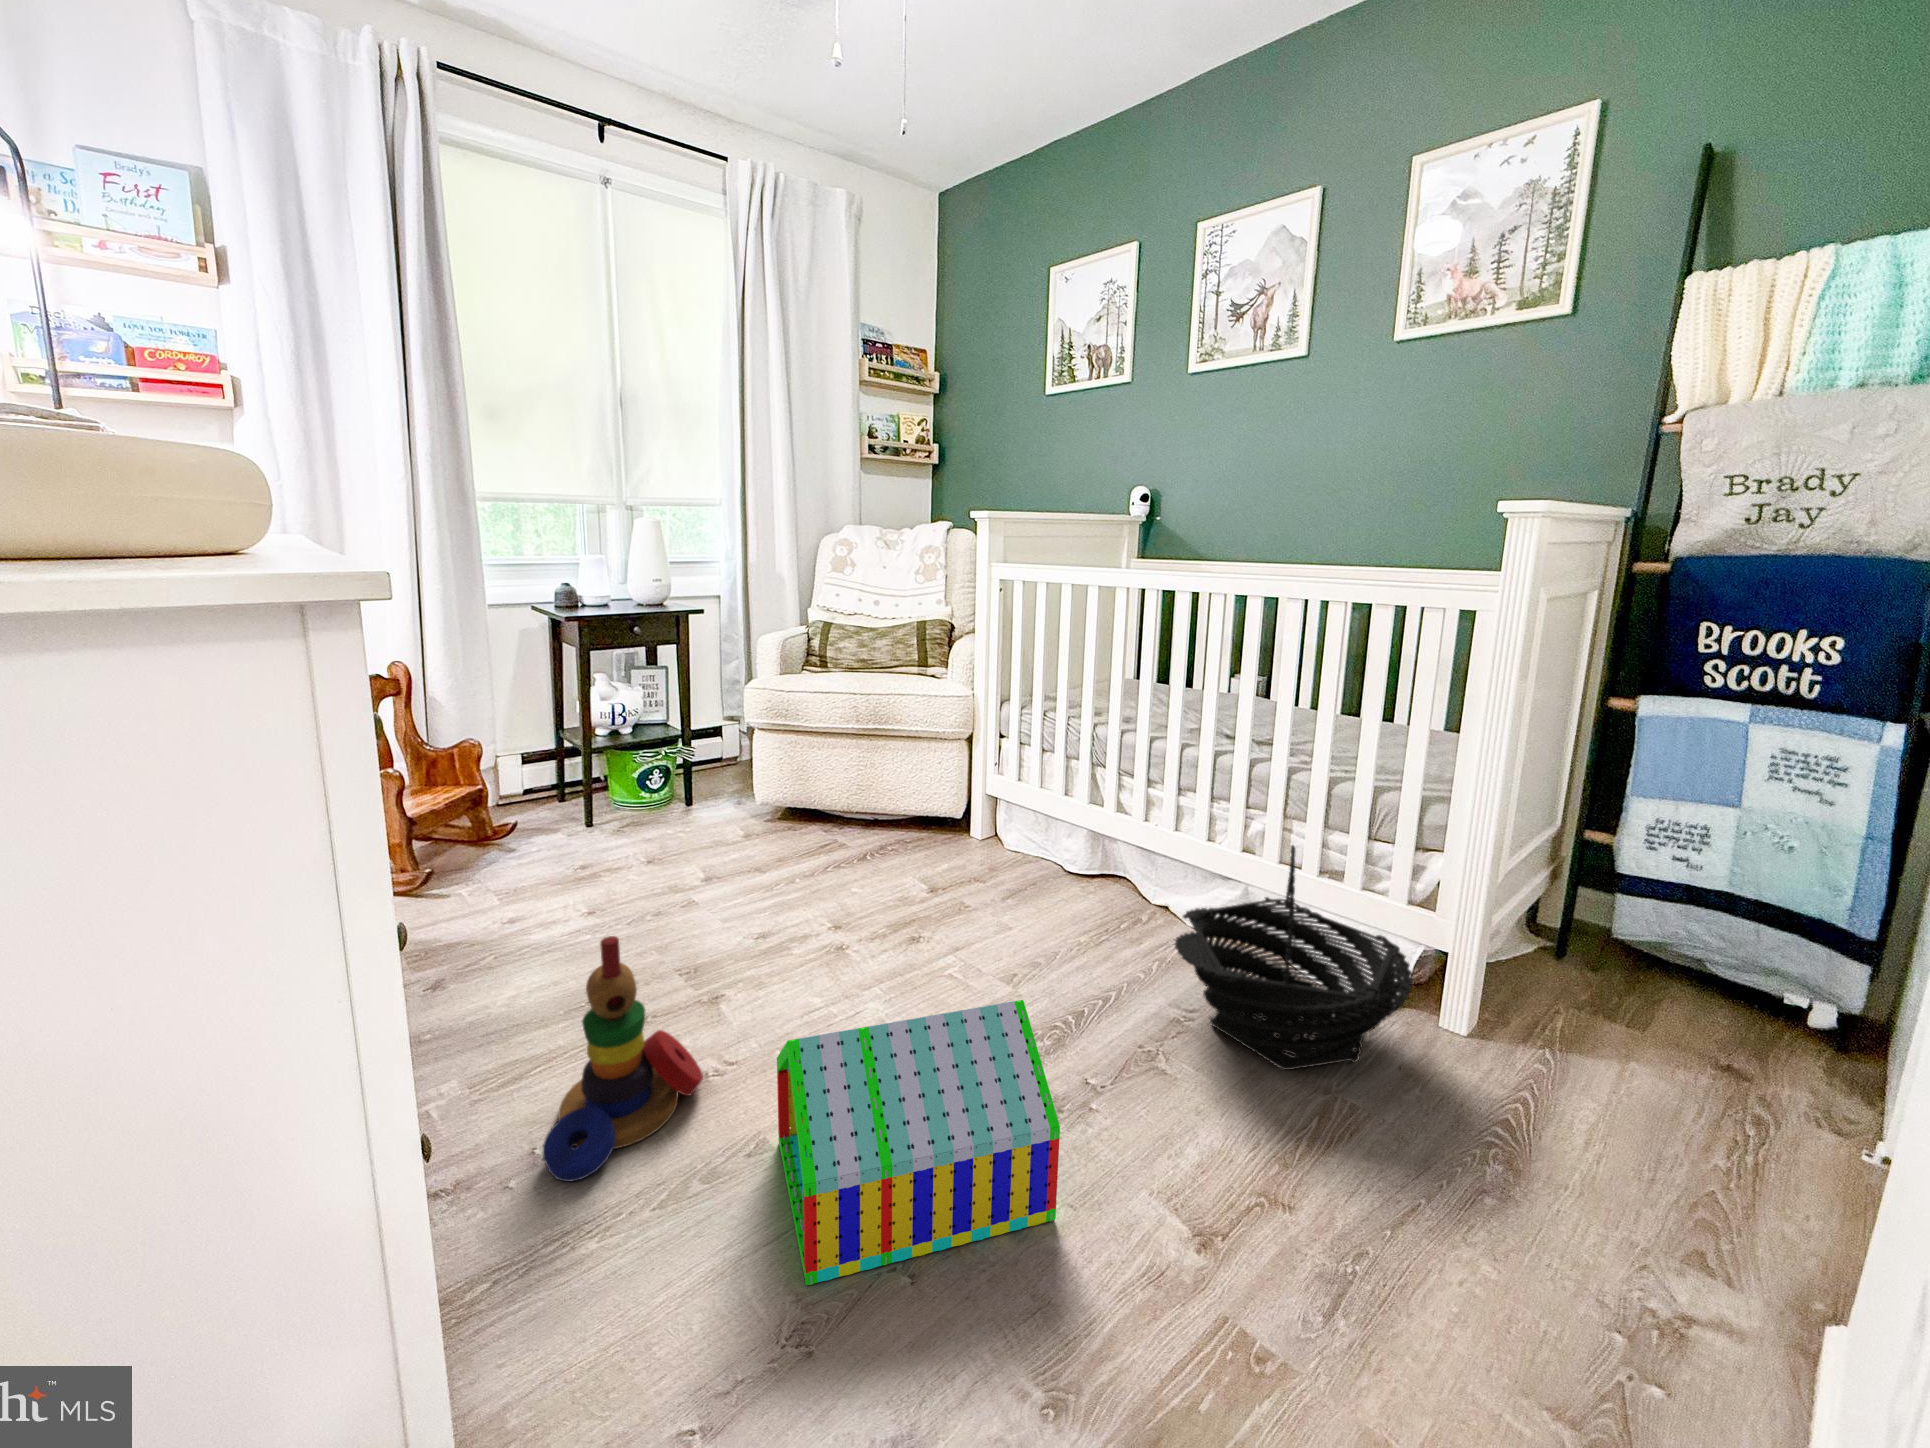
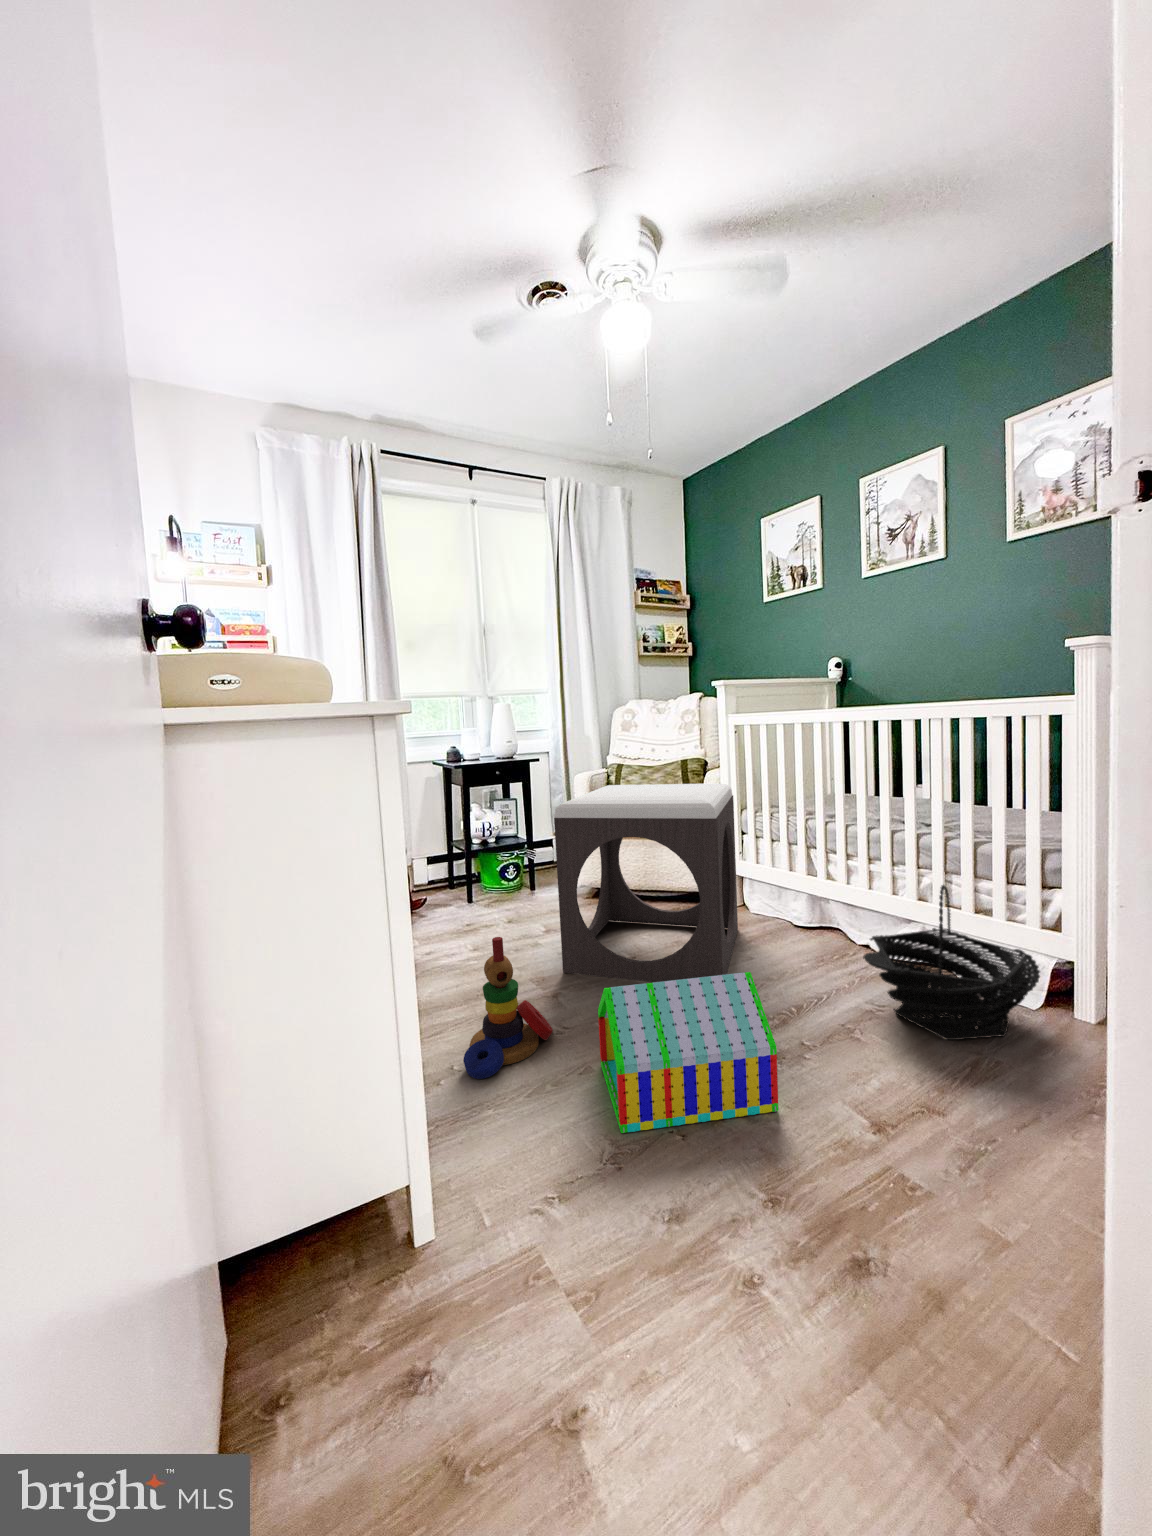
footstool: none [719,663,996,985] -> present [554,784,738,982]

